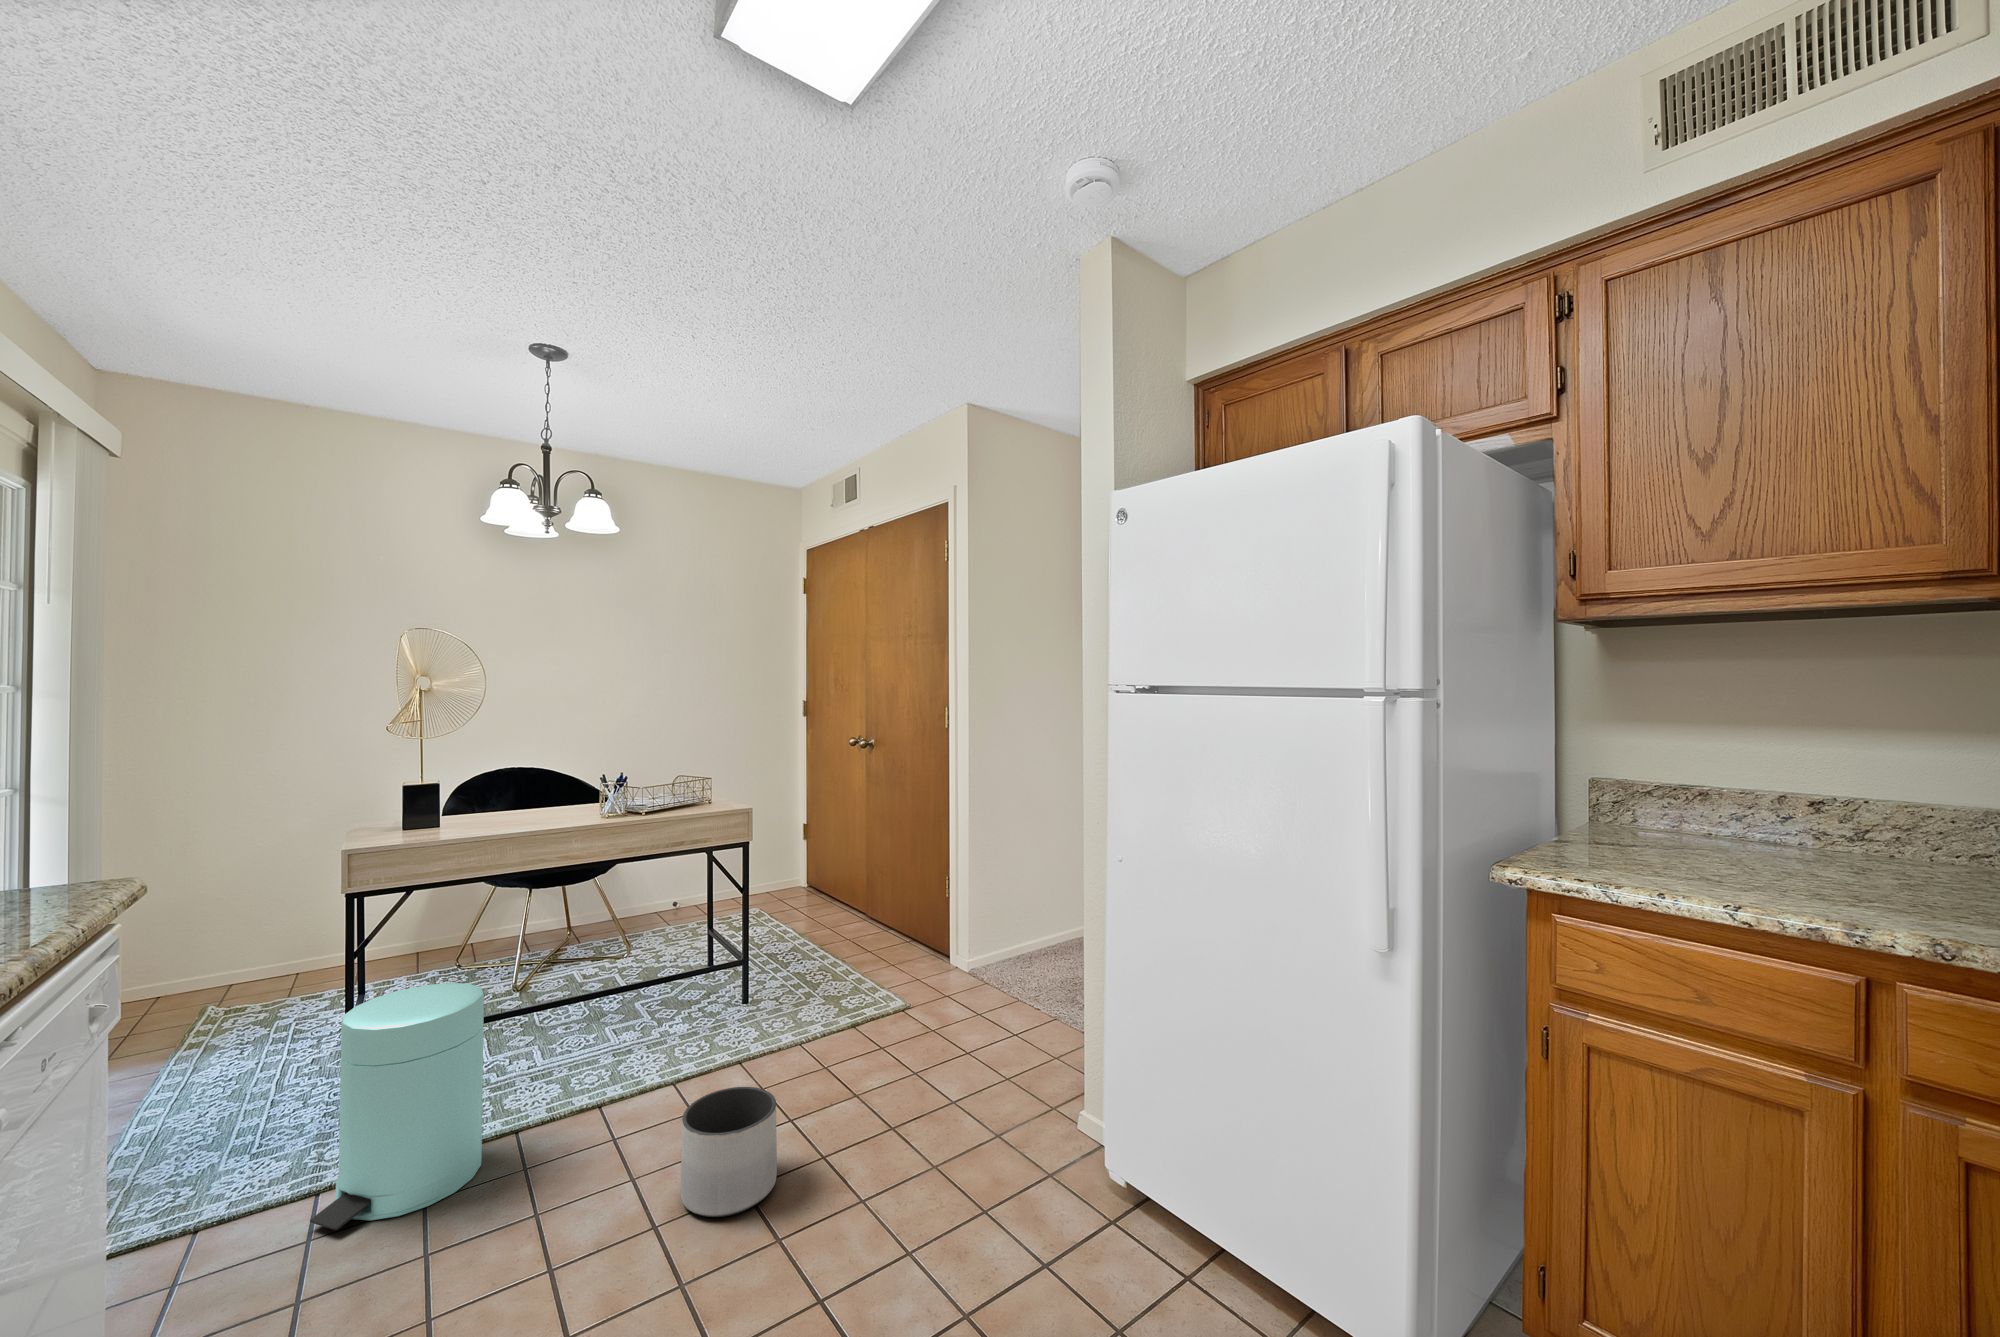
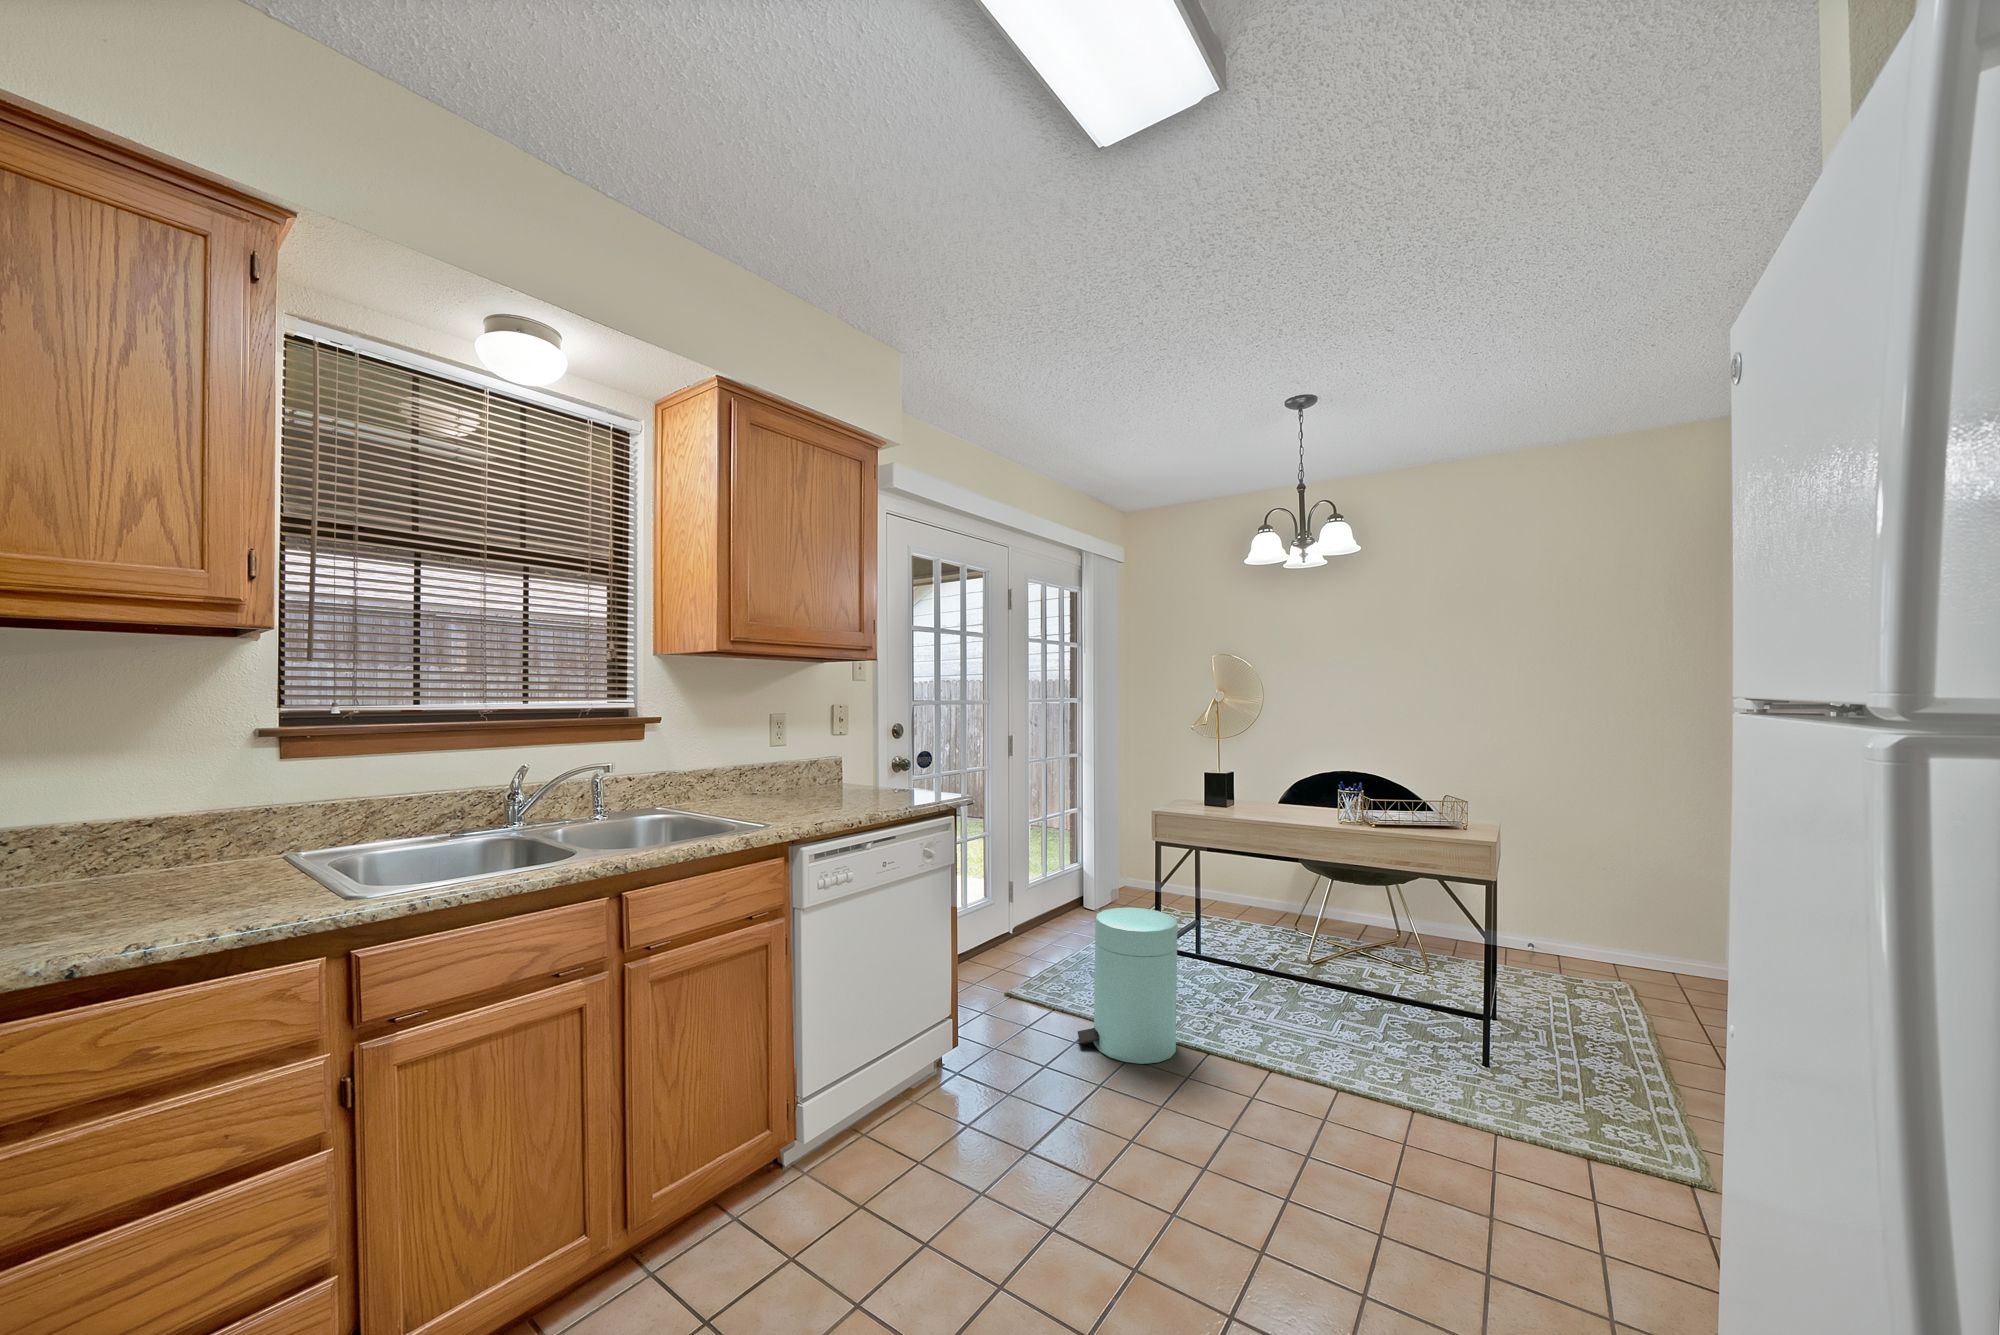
planter: present [681,1087,777,1217] -> none [1229,1087,1323,1213]

